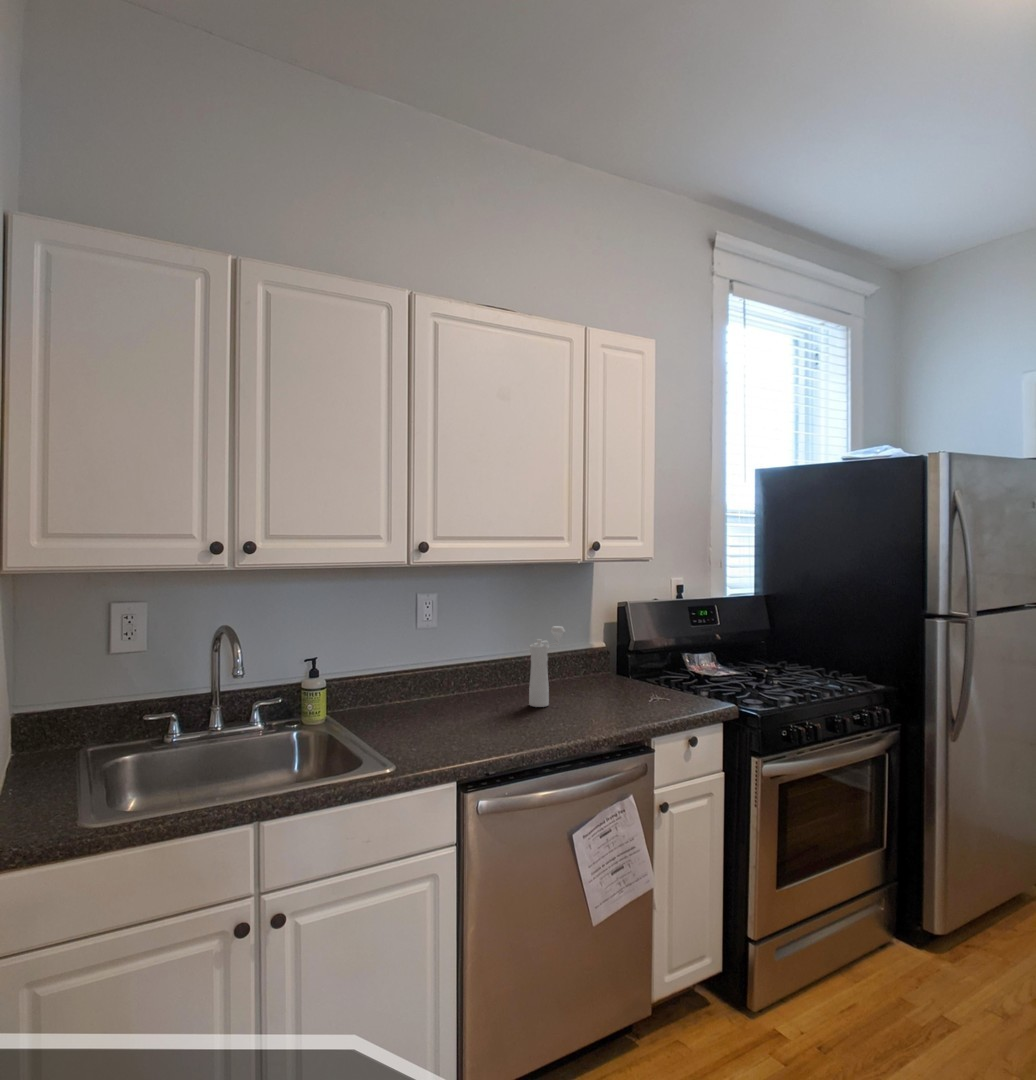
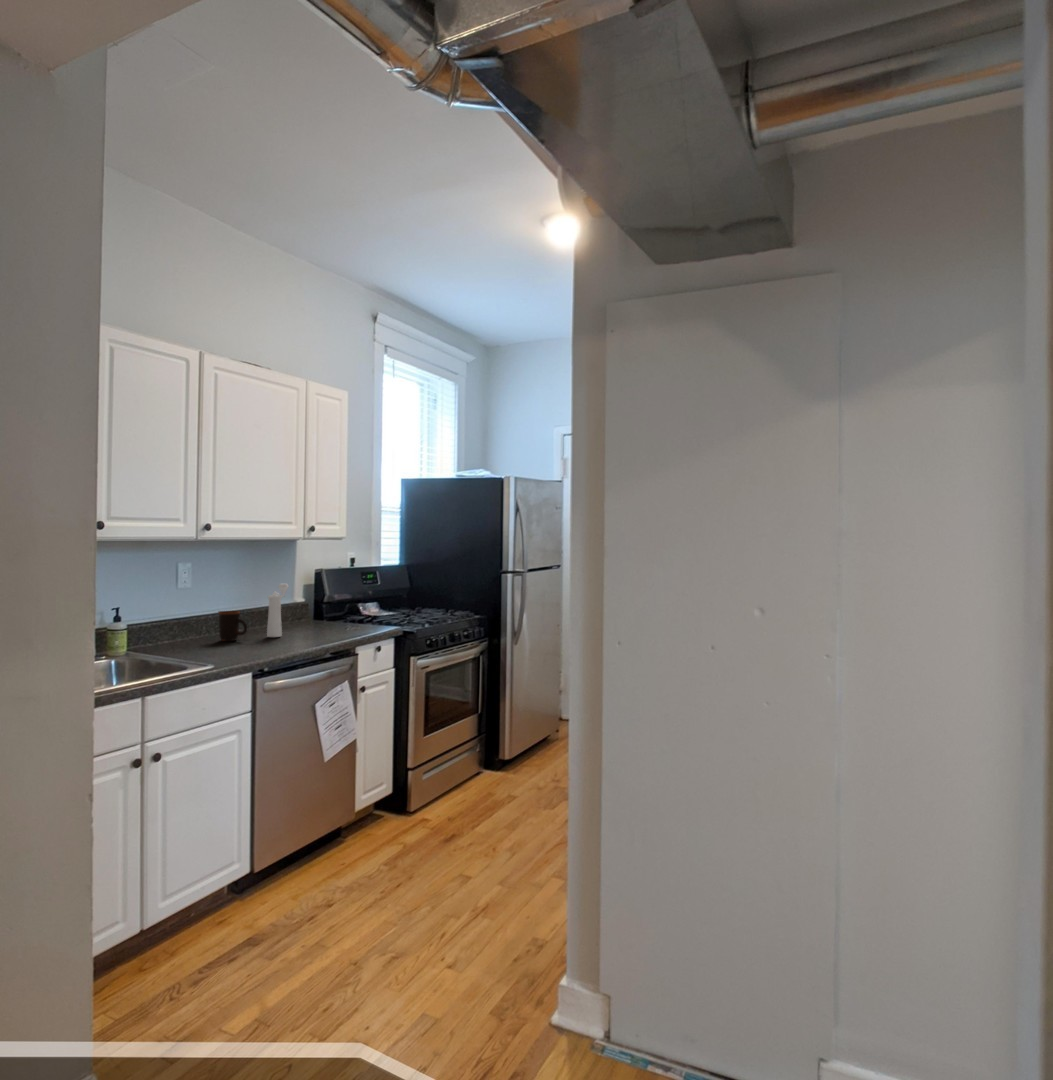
mug: none [461,664,496,709] -> present [218,611,247,641]

